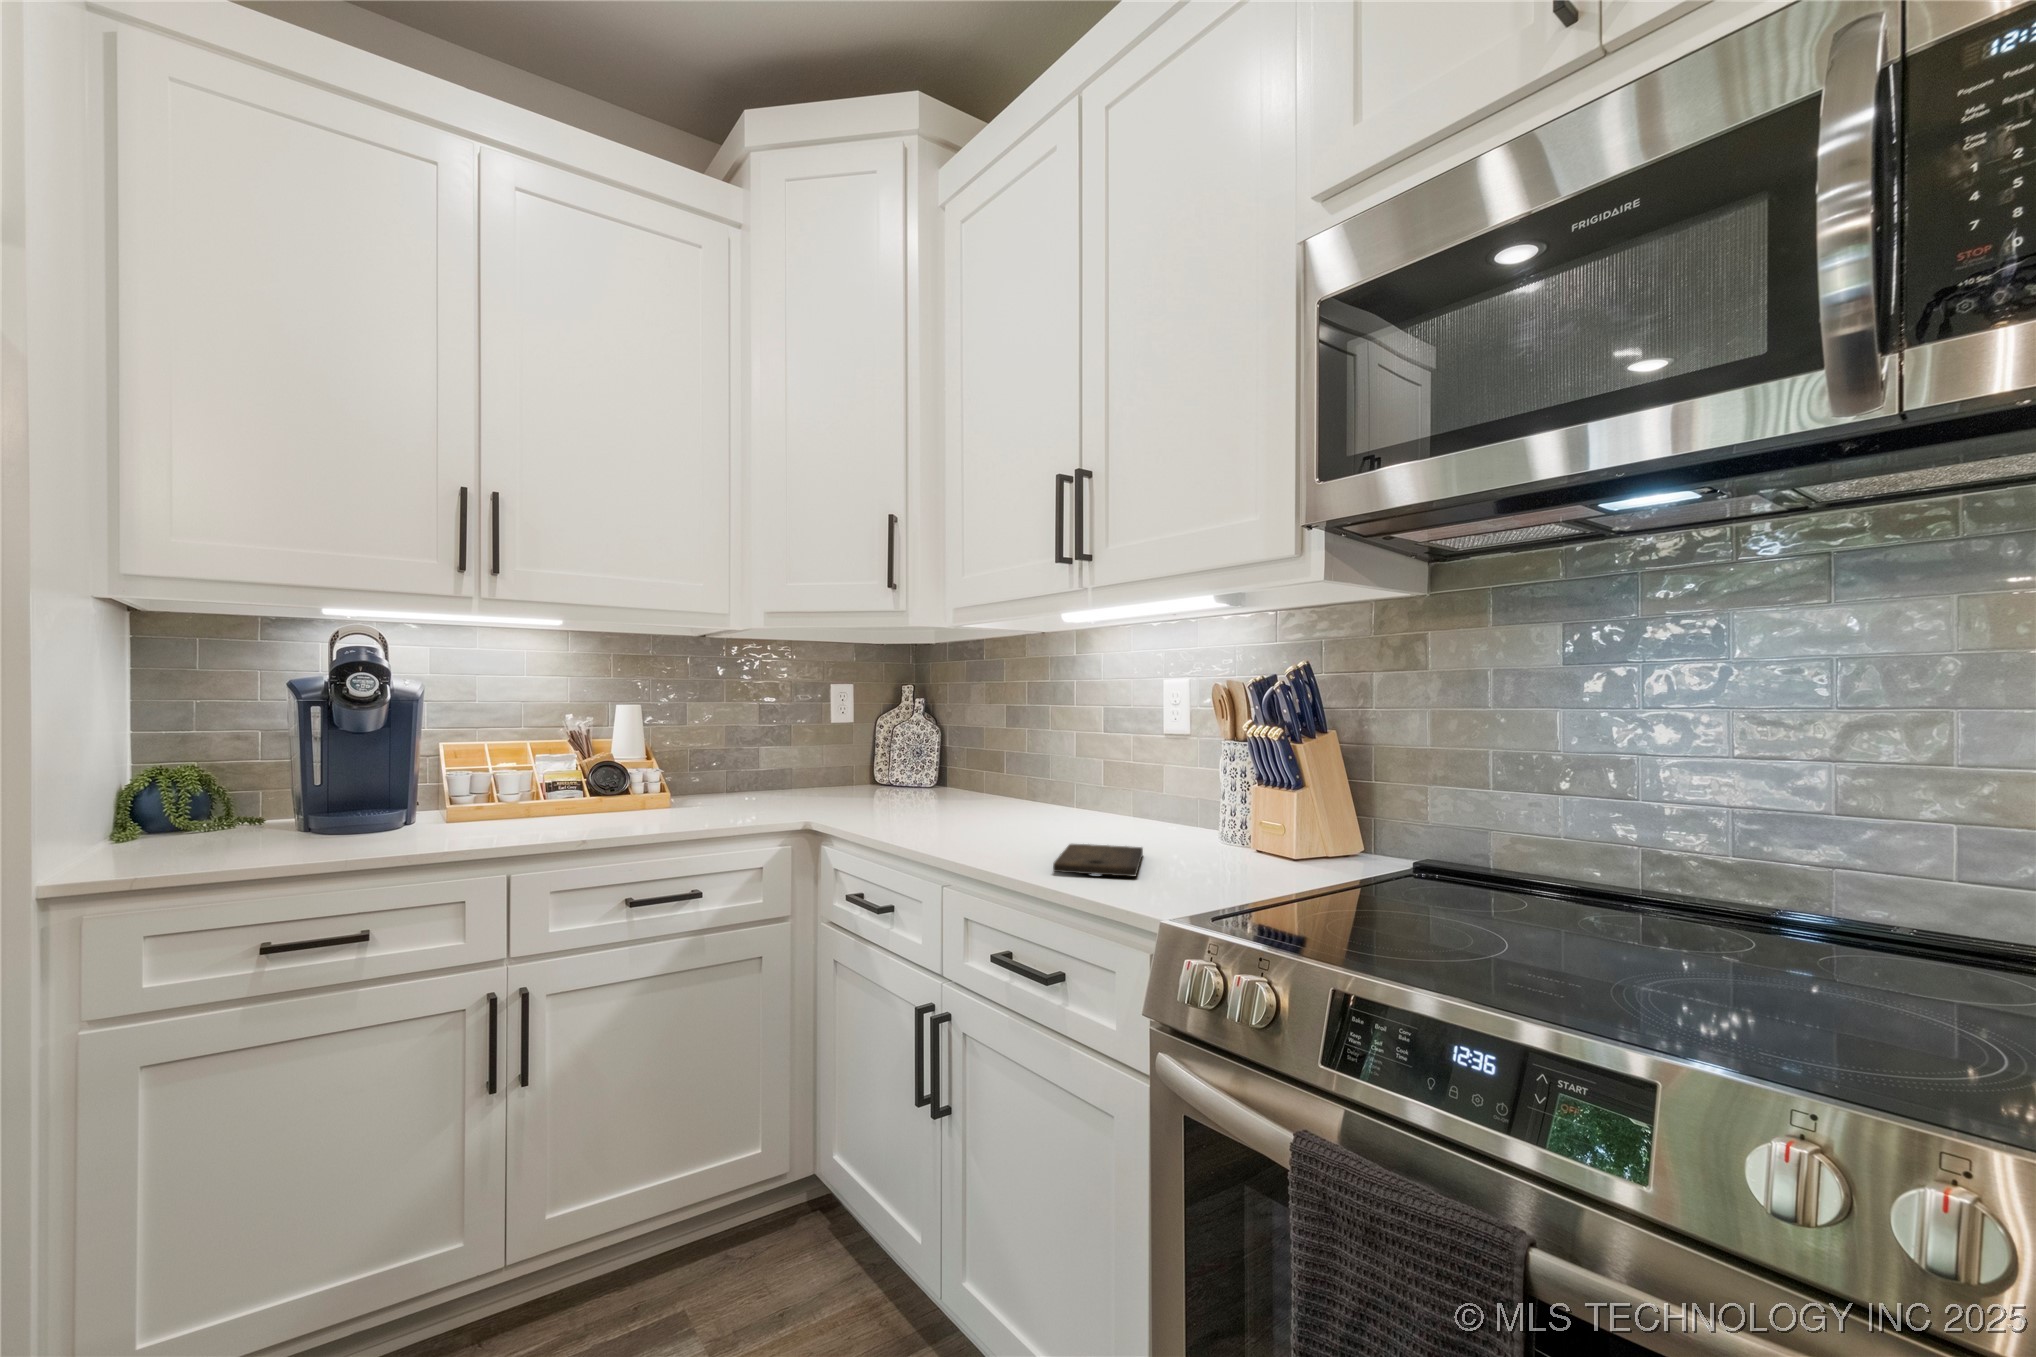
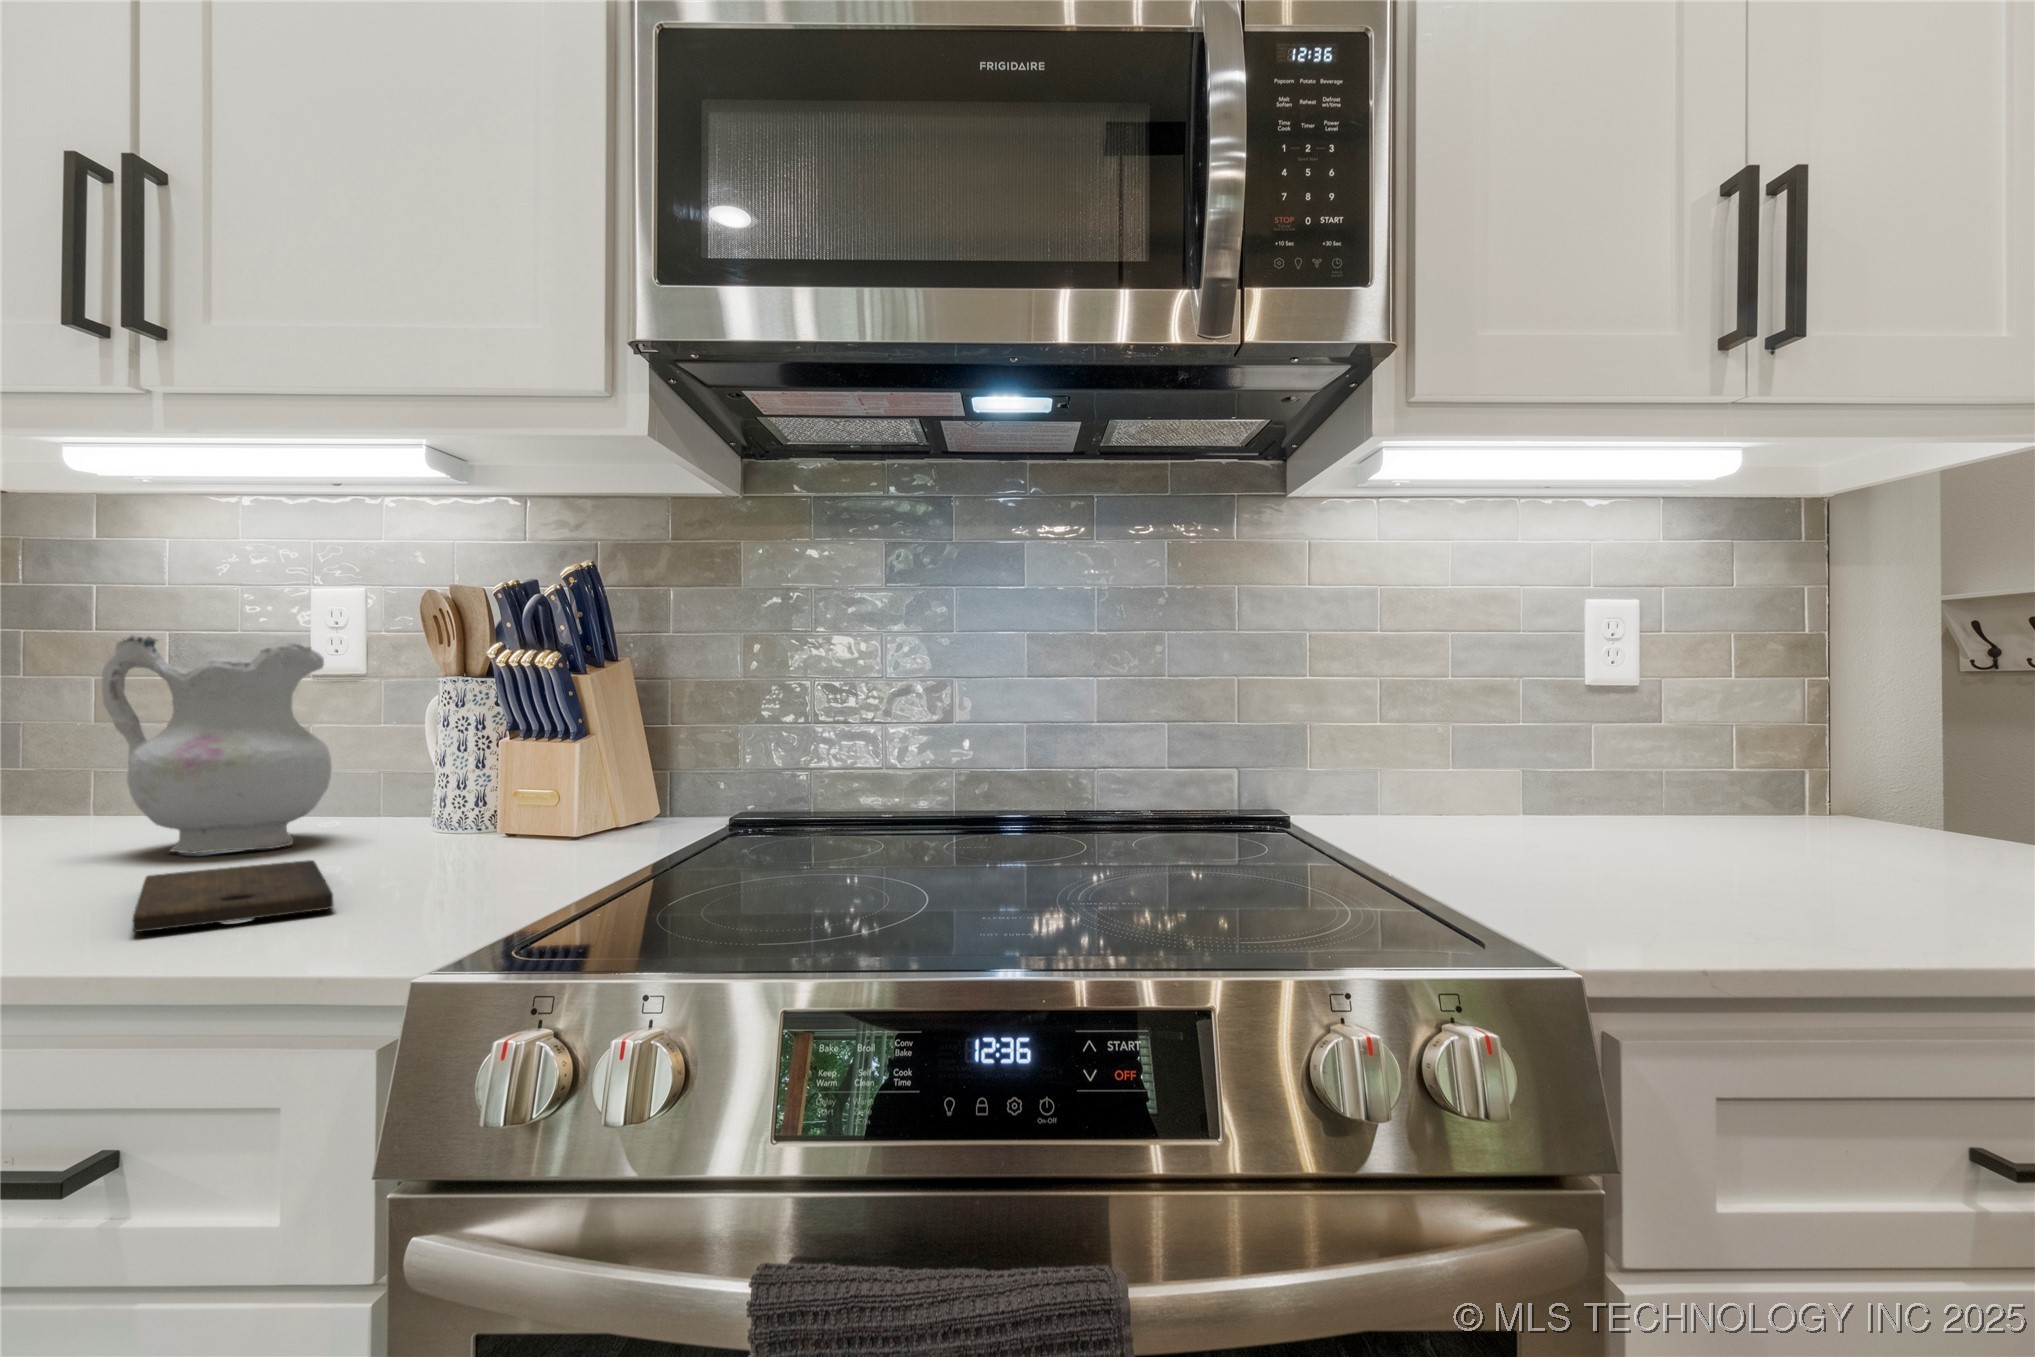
ceramic pitcher: none [1066,712,1166,837] -> present [102,636,332,854]

